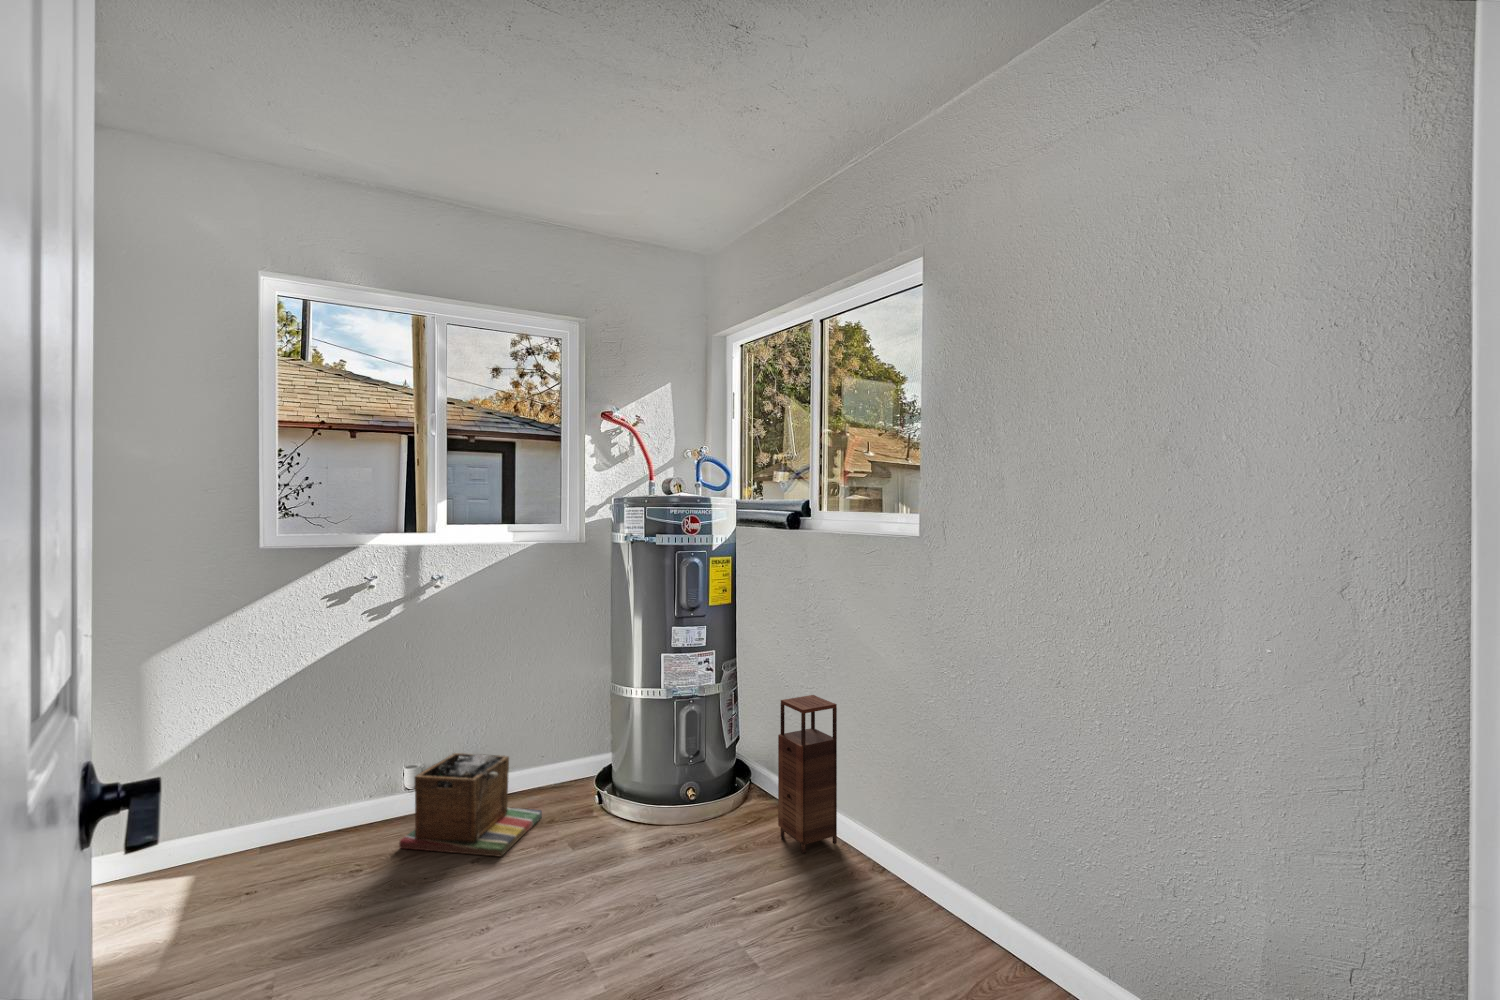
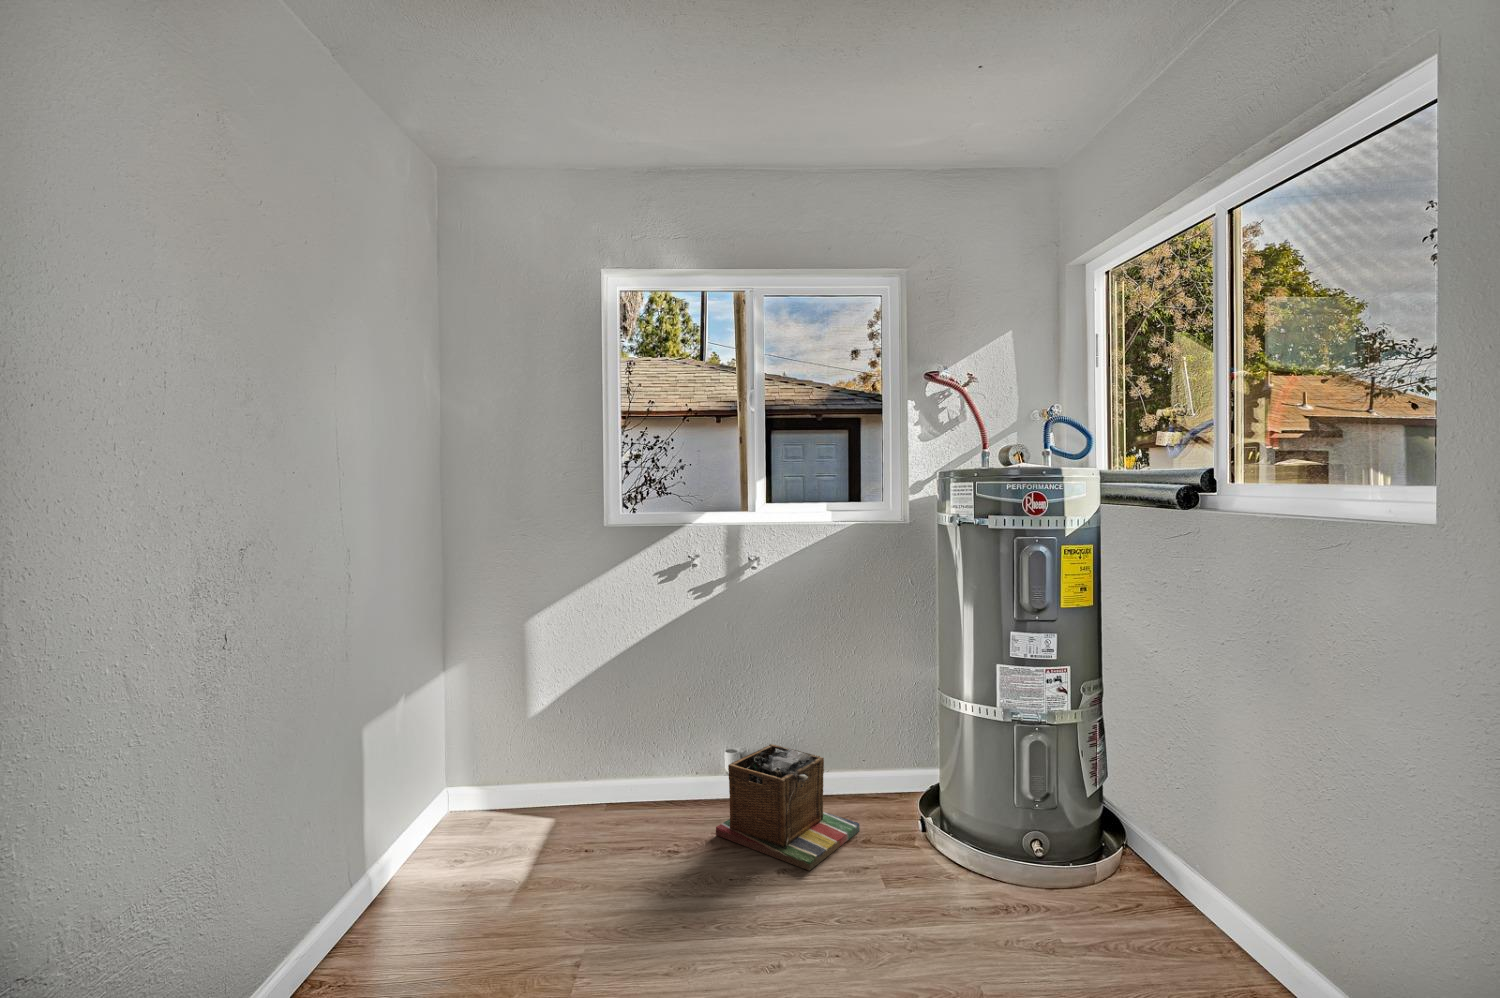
storage cabinet: present [778,695,837,853] -> none [1162,746,1262,971]

